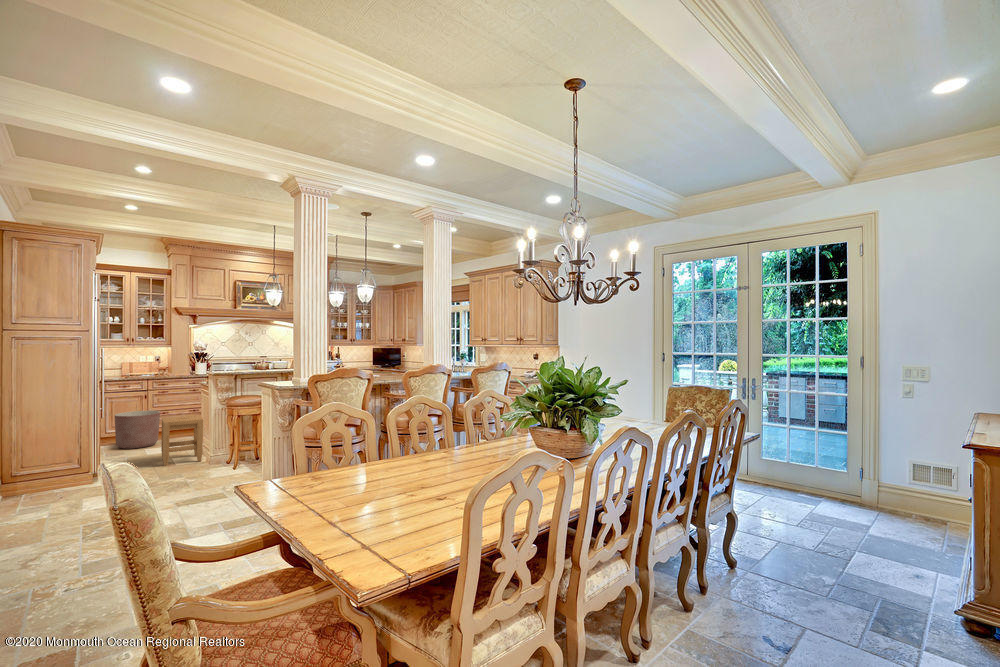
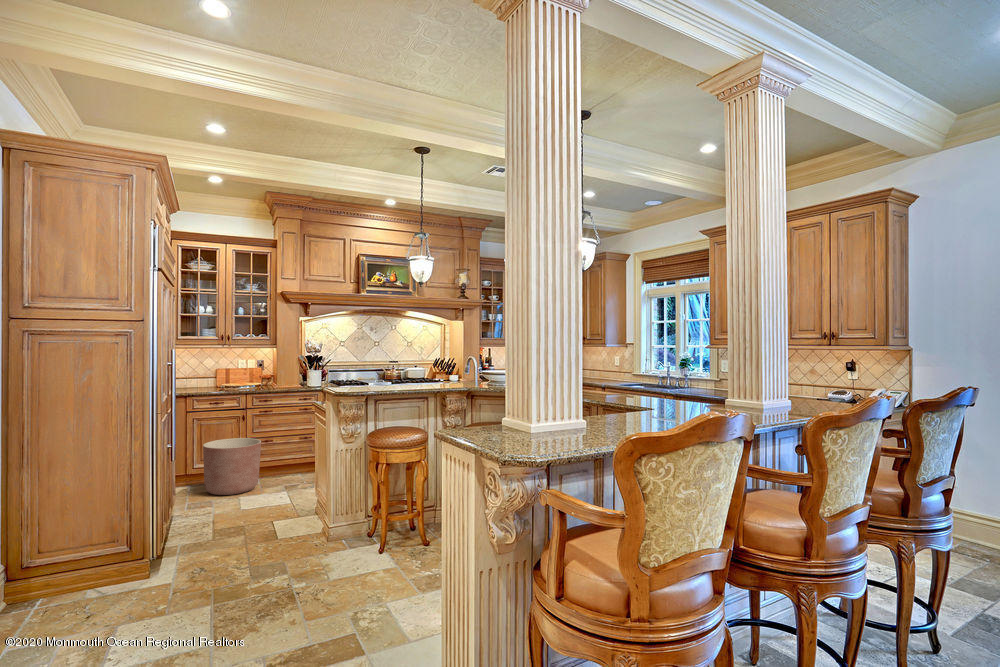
stool: present [161,415,203,466] -> none [259,454,317,539]

